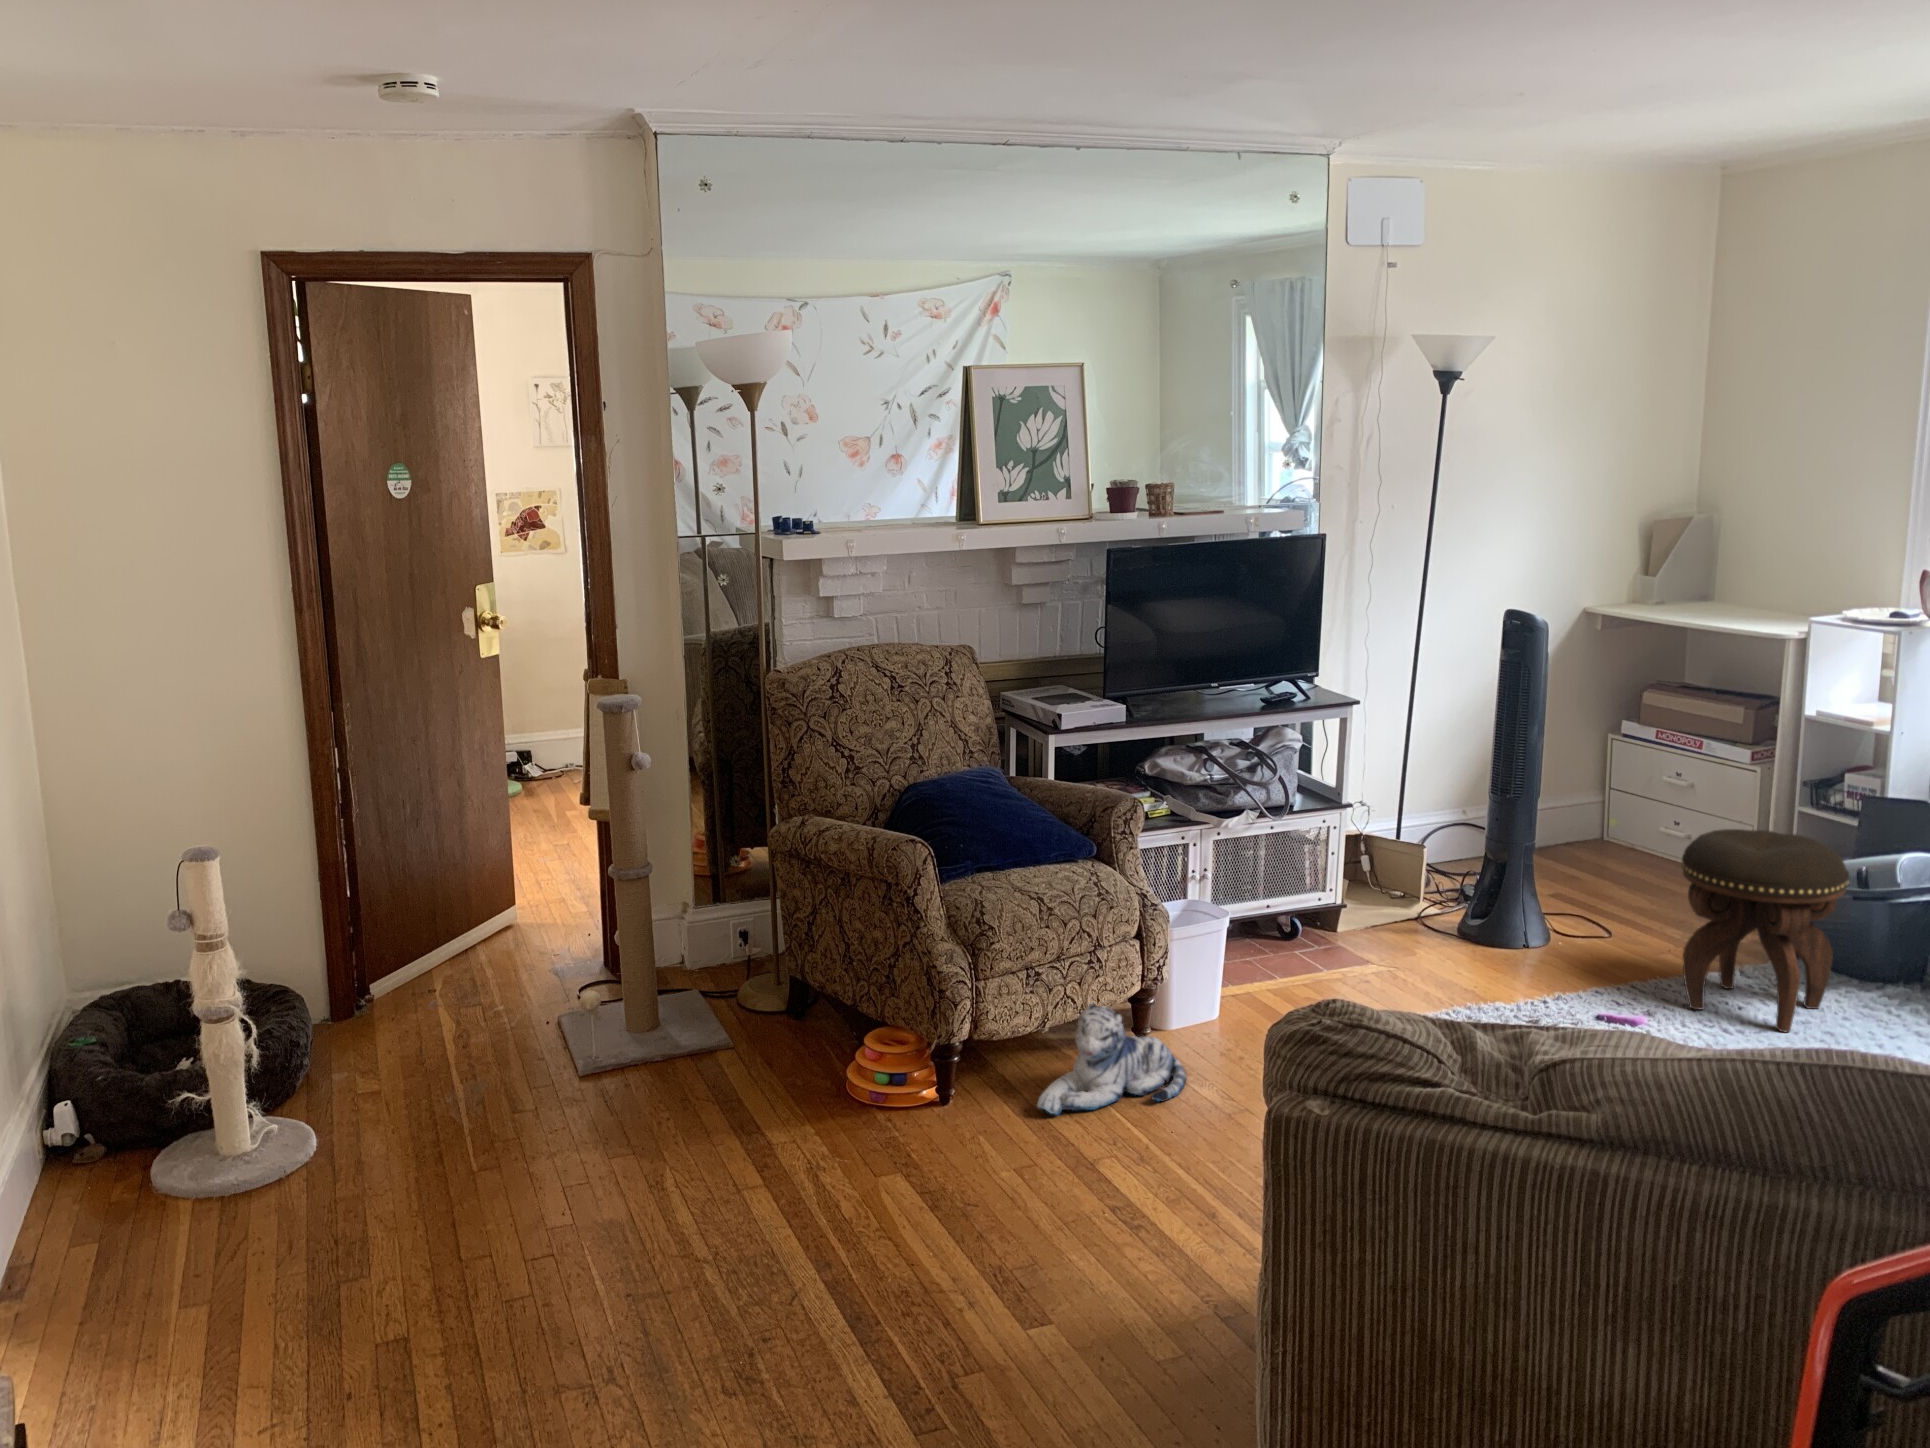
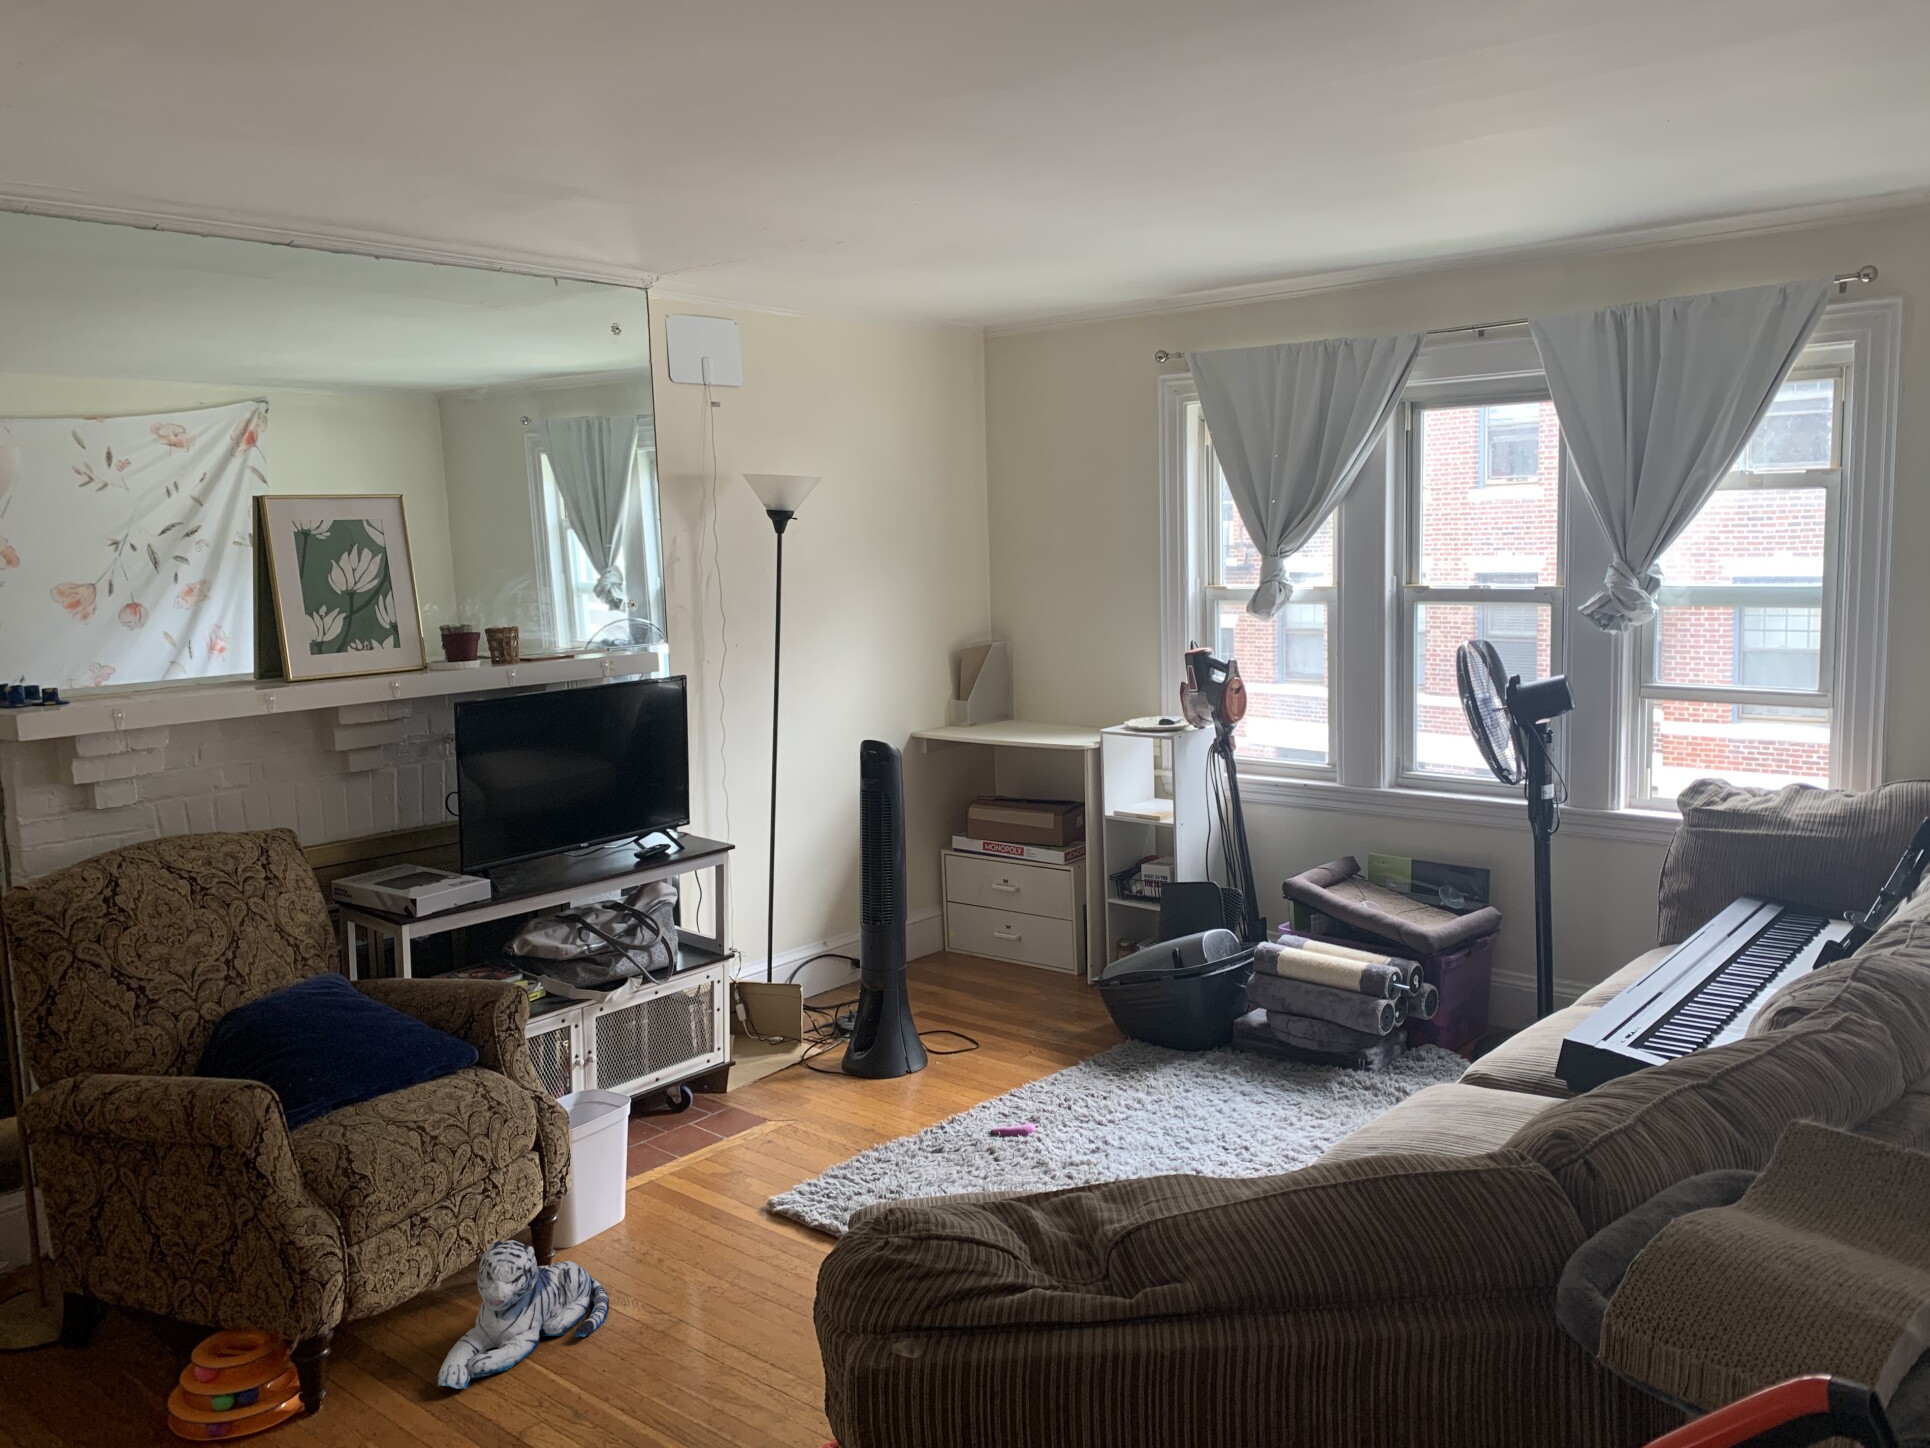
footstool: present [1682,829,1849,1033] -> none [1045,928,1177,1111]

